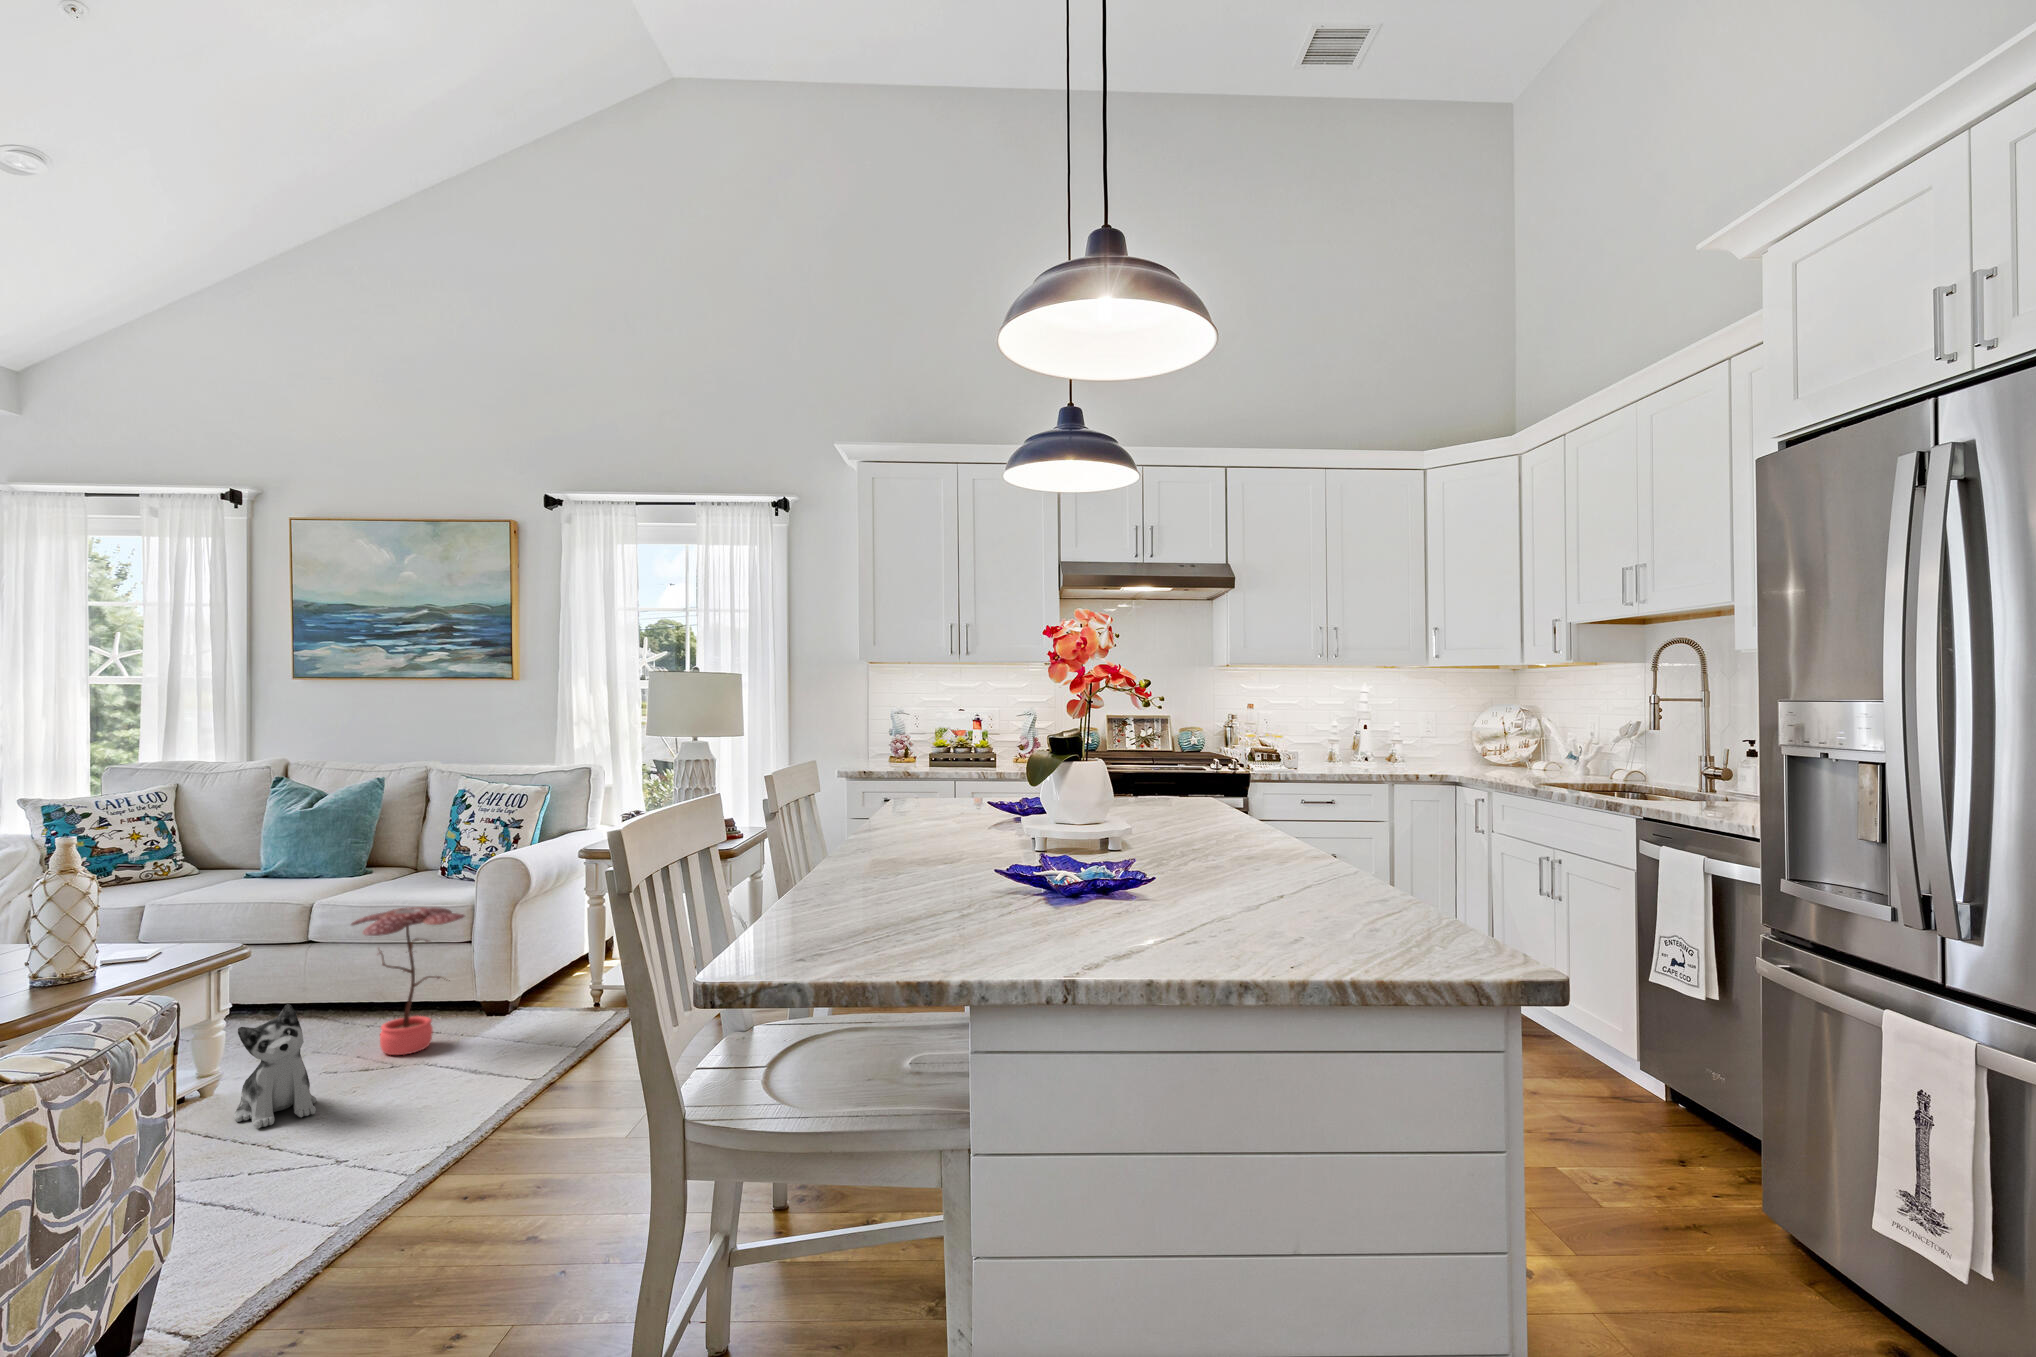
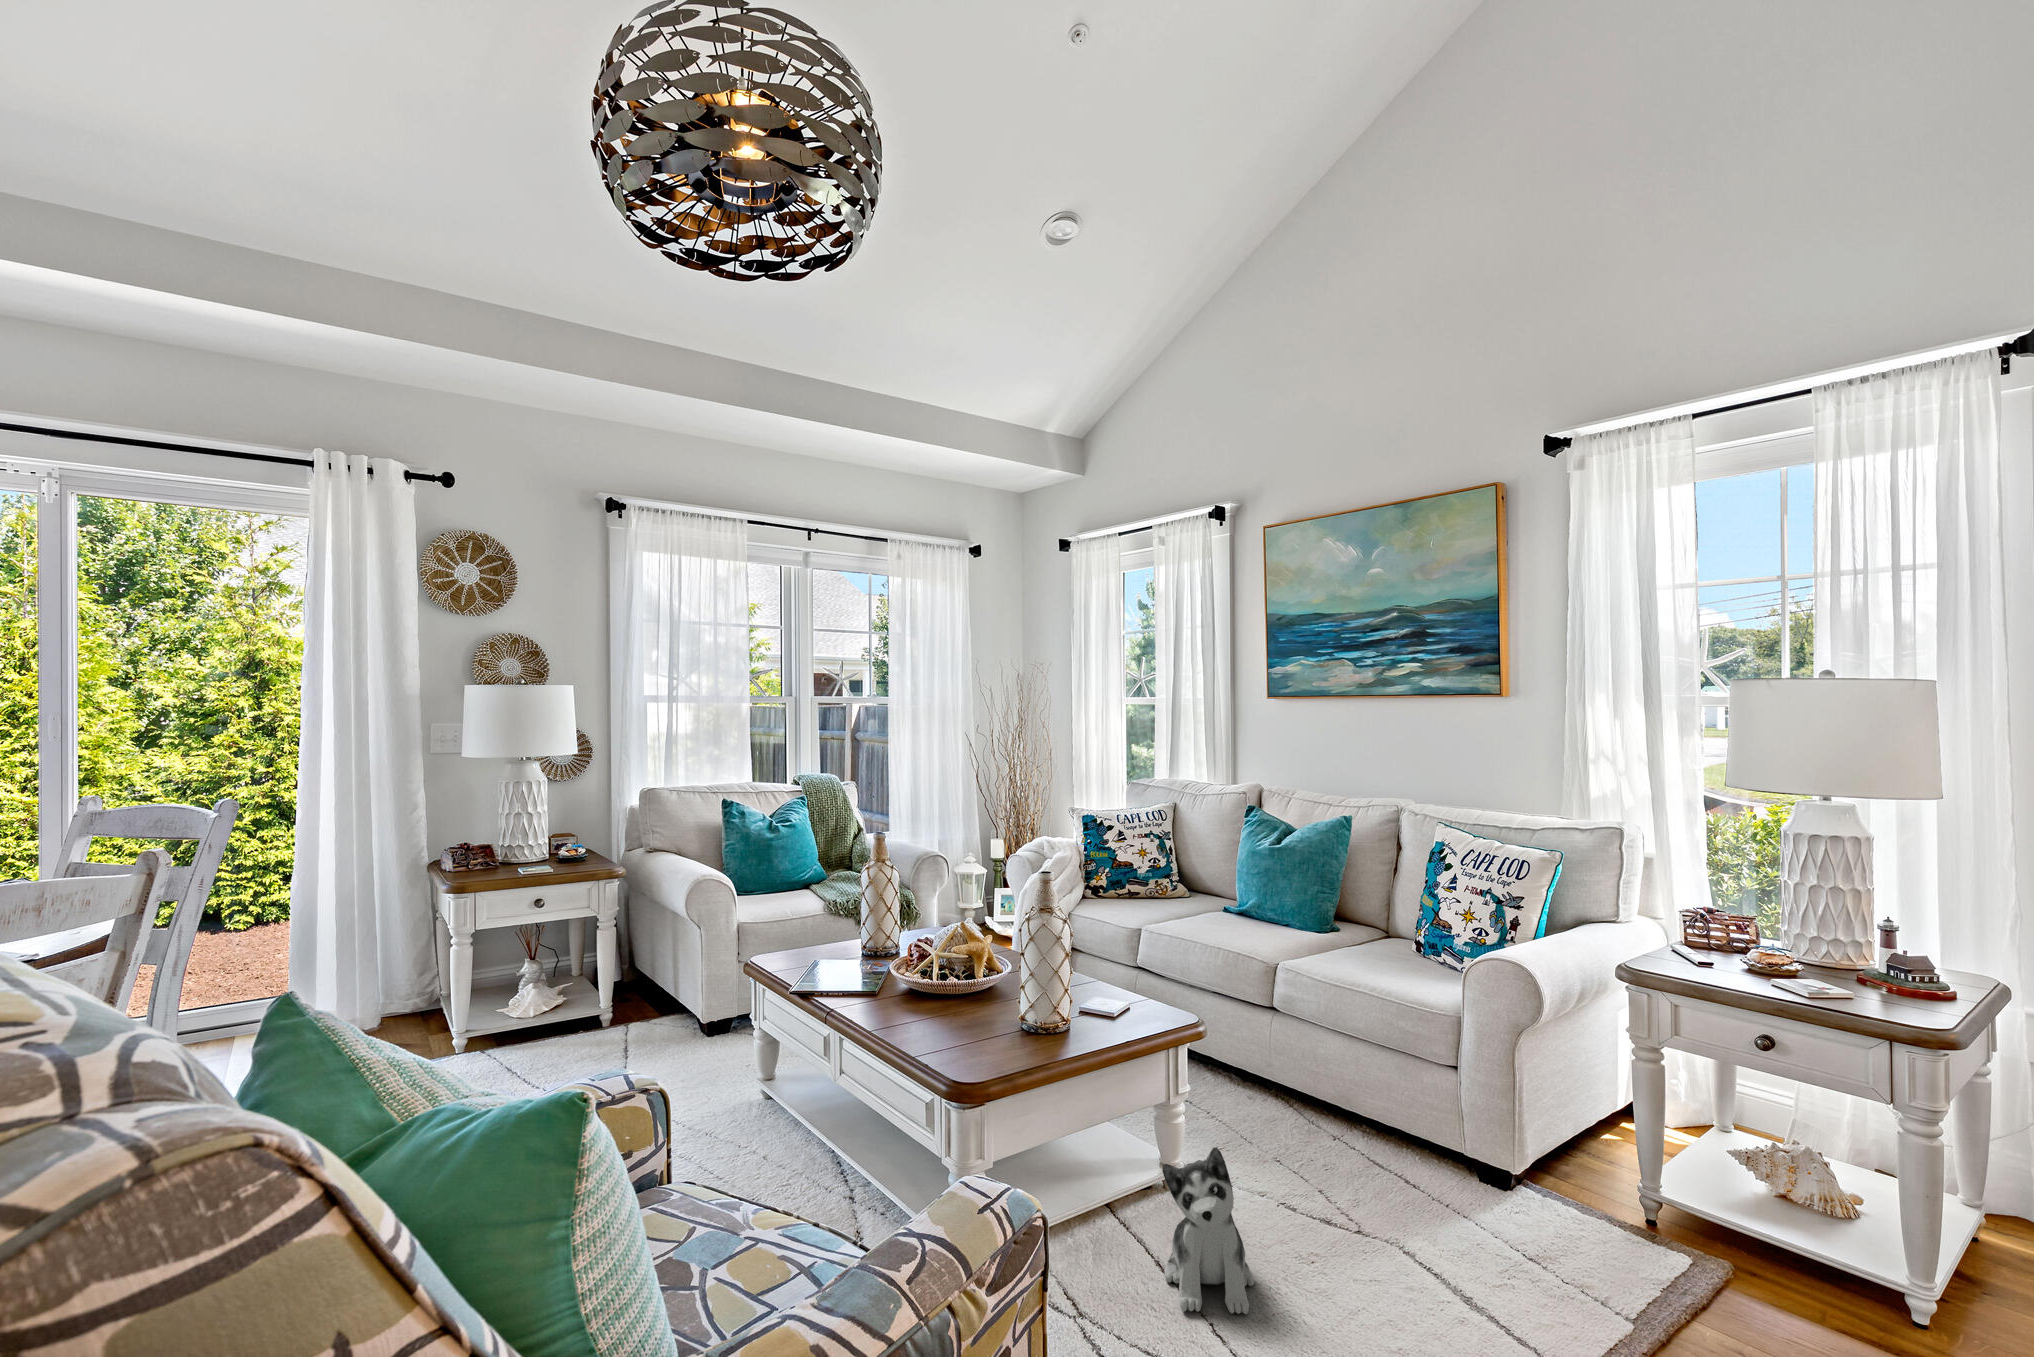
potted plant: present [351,907,464,1055] -> none [1301,1015,1443,1228]

